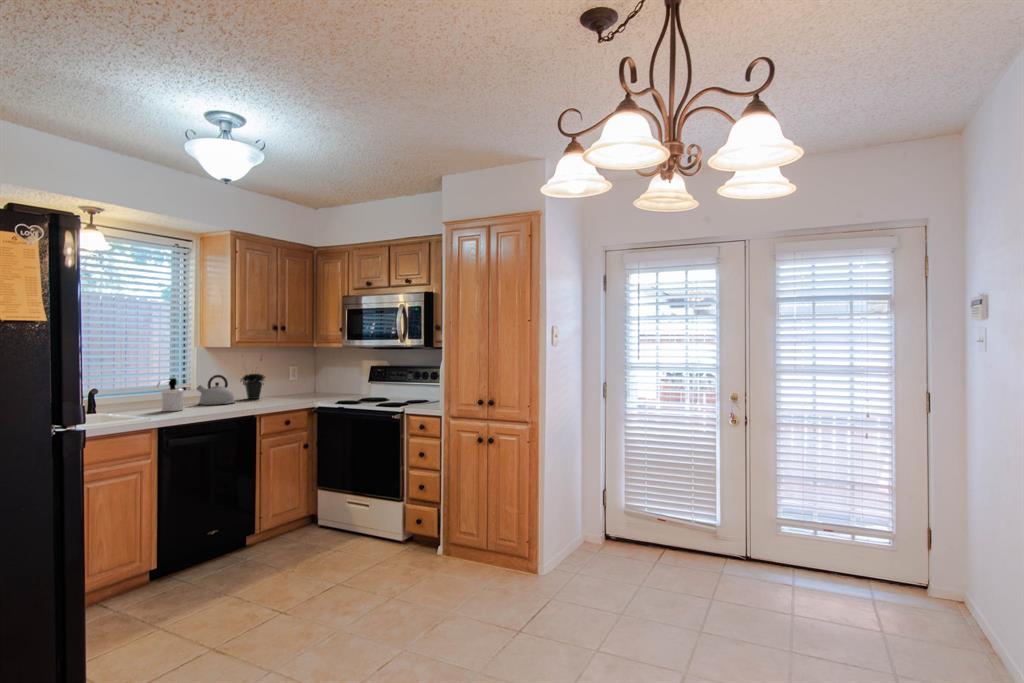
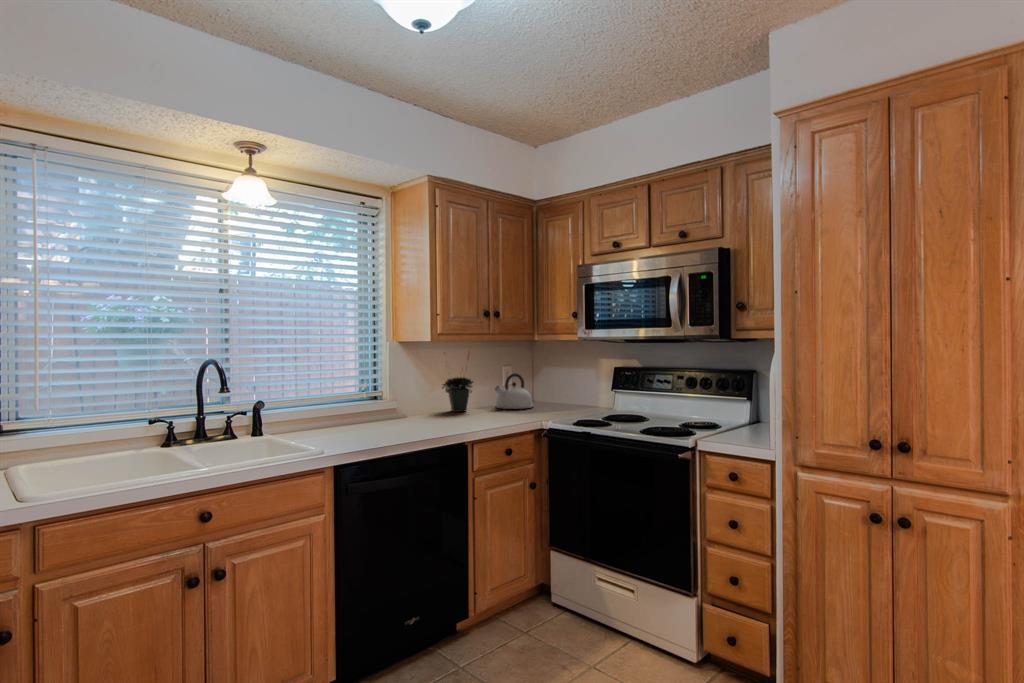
kettle: present [197,375,235,405] -> present [495,373,533,409]
soap dispenser: present [157,378,184,411] -> none [335,387,371,435]

